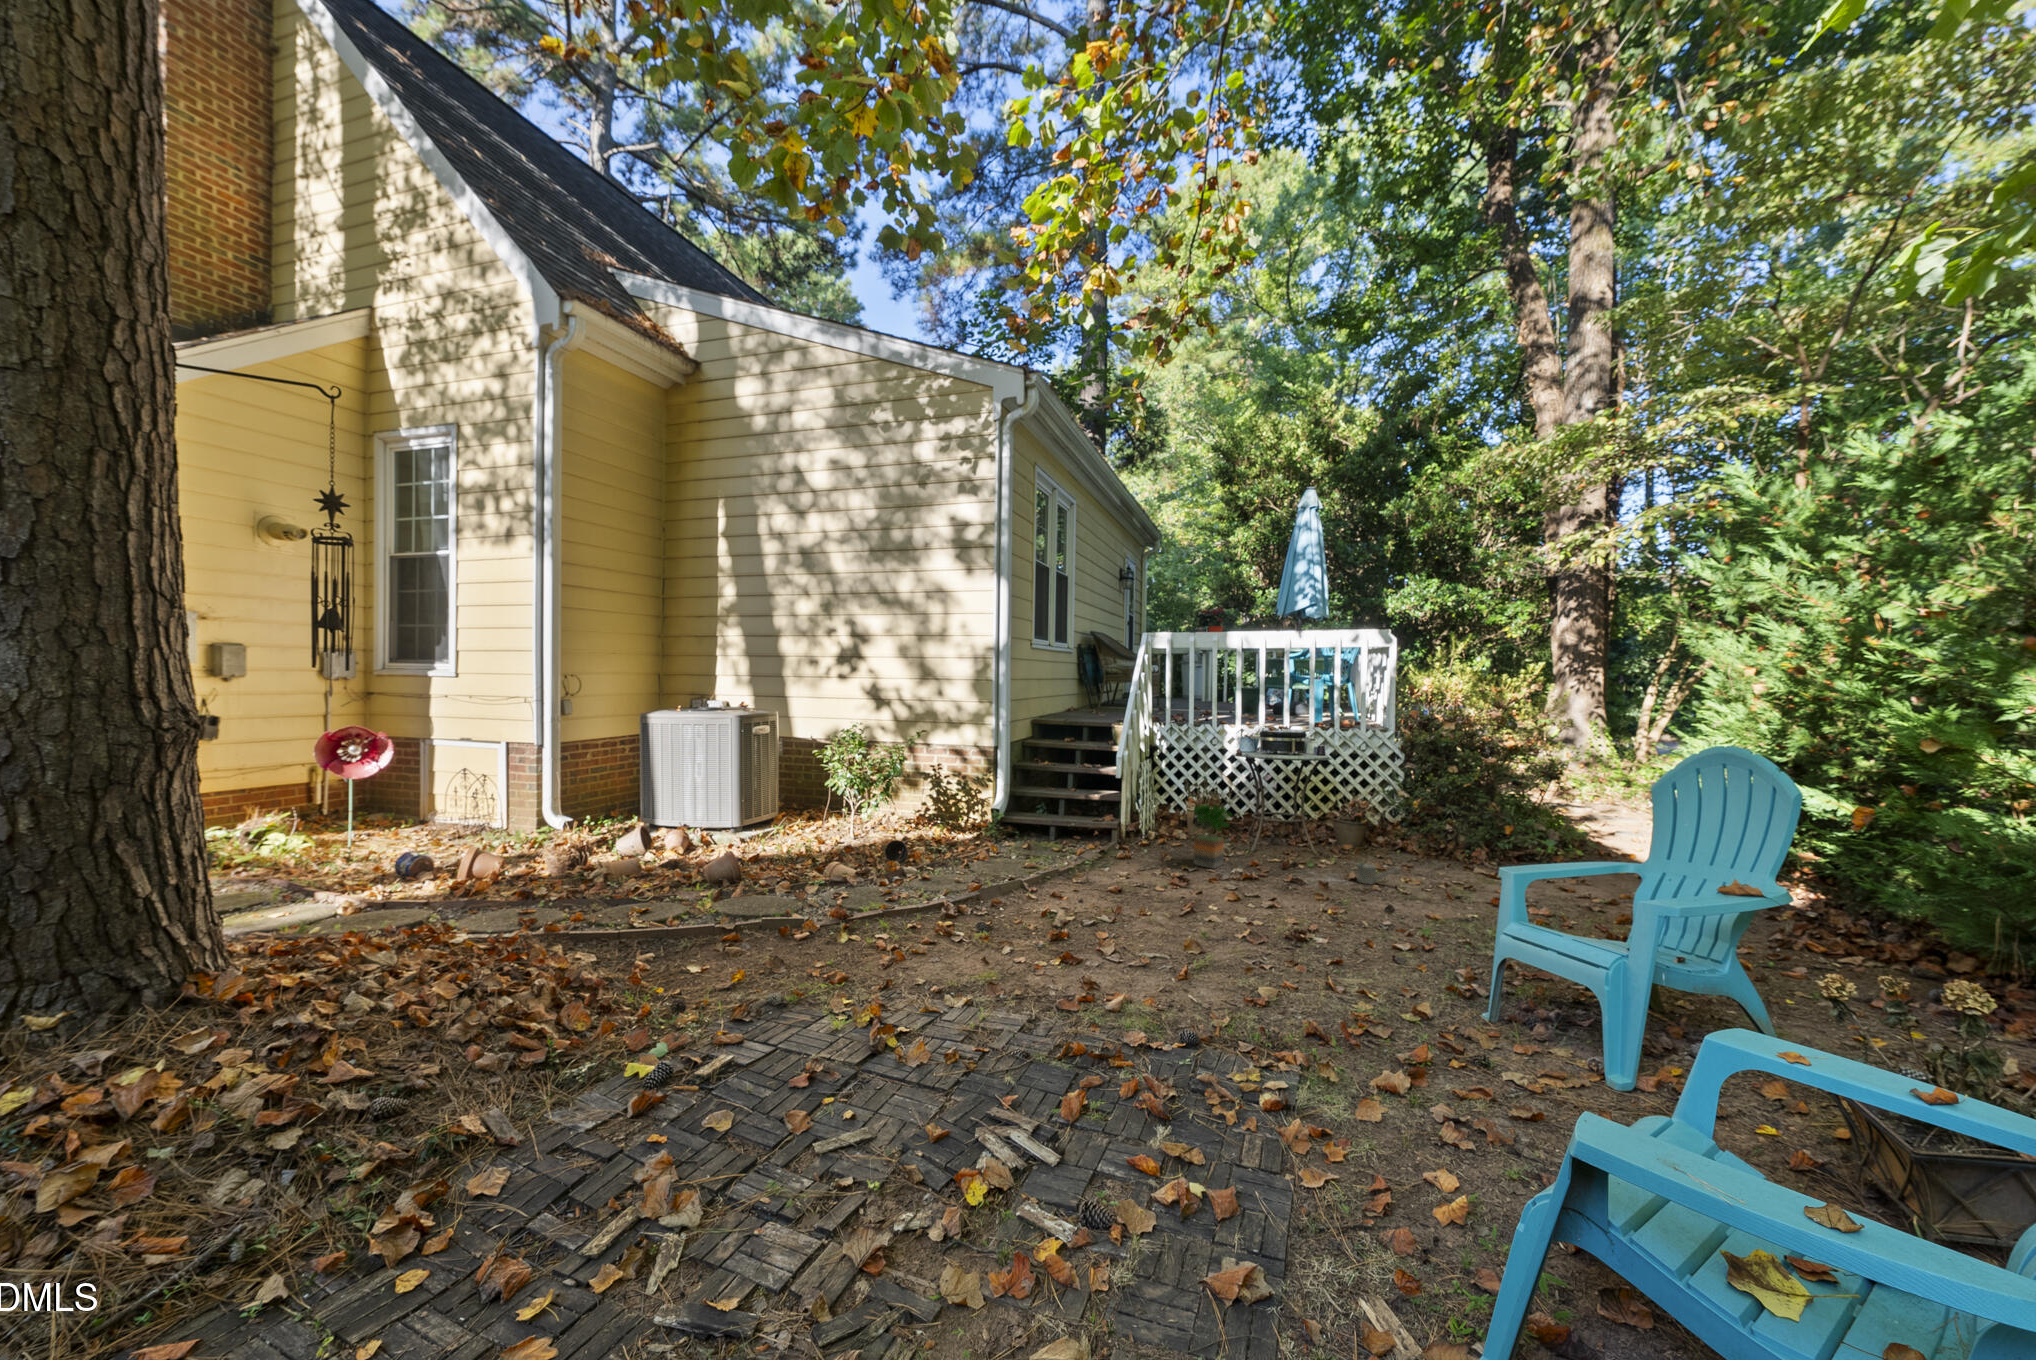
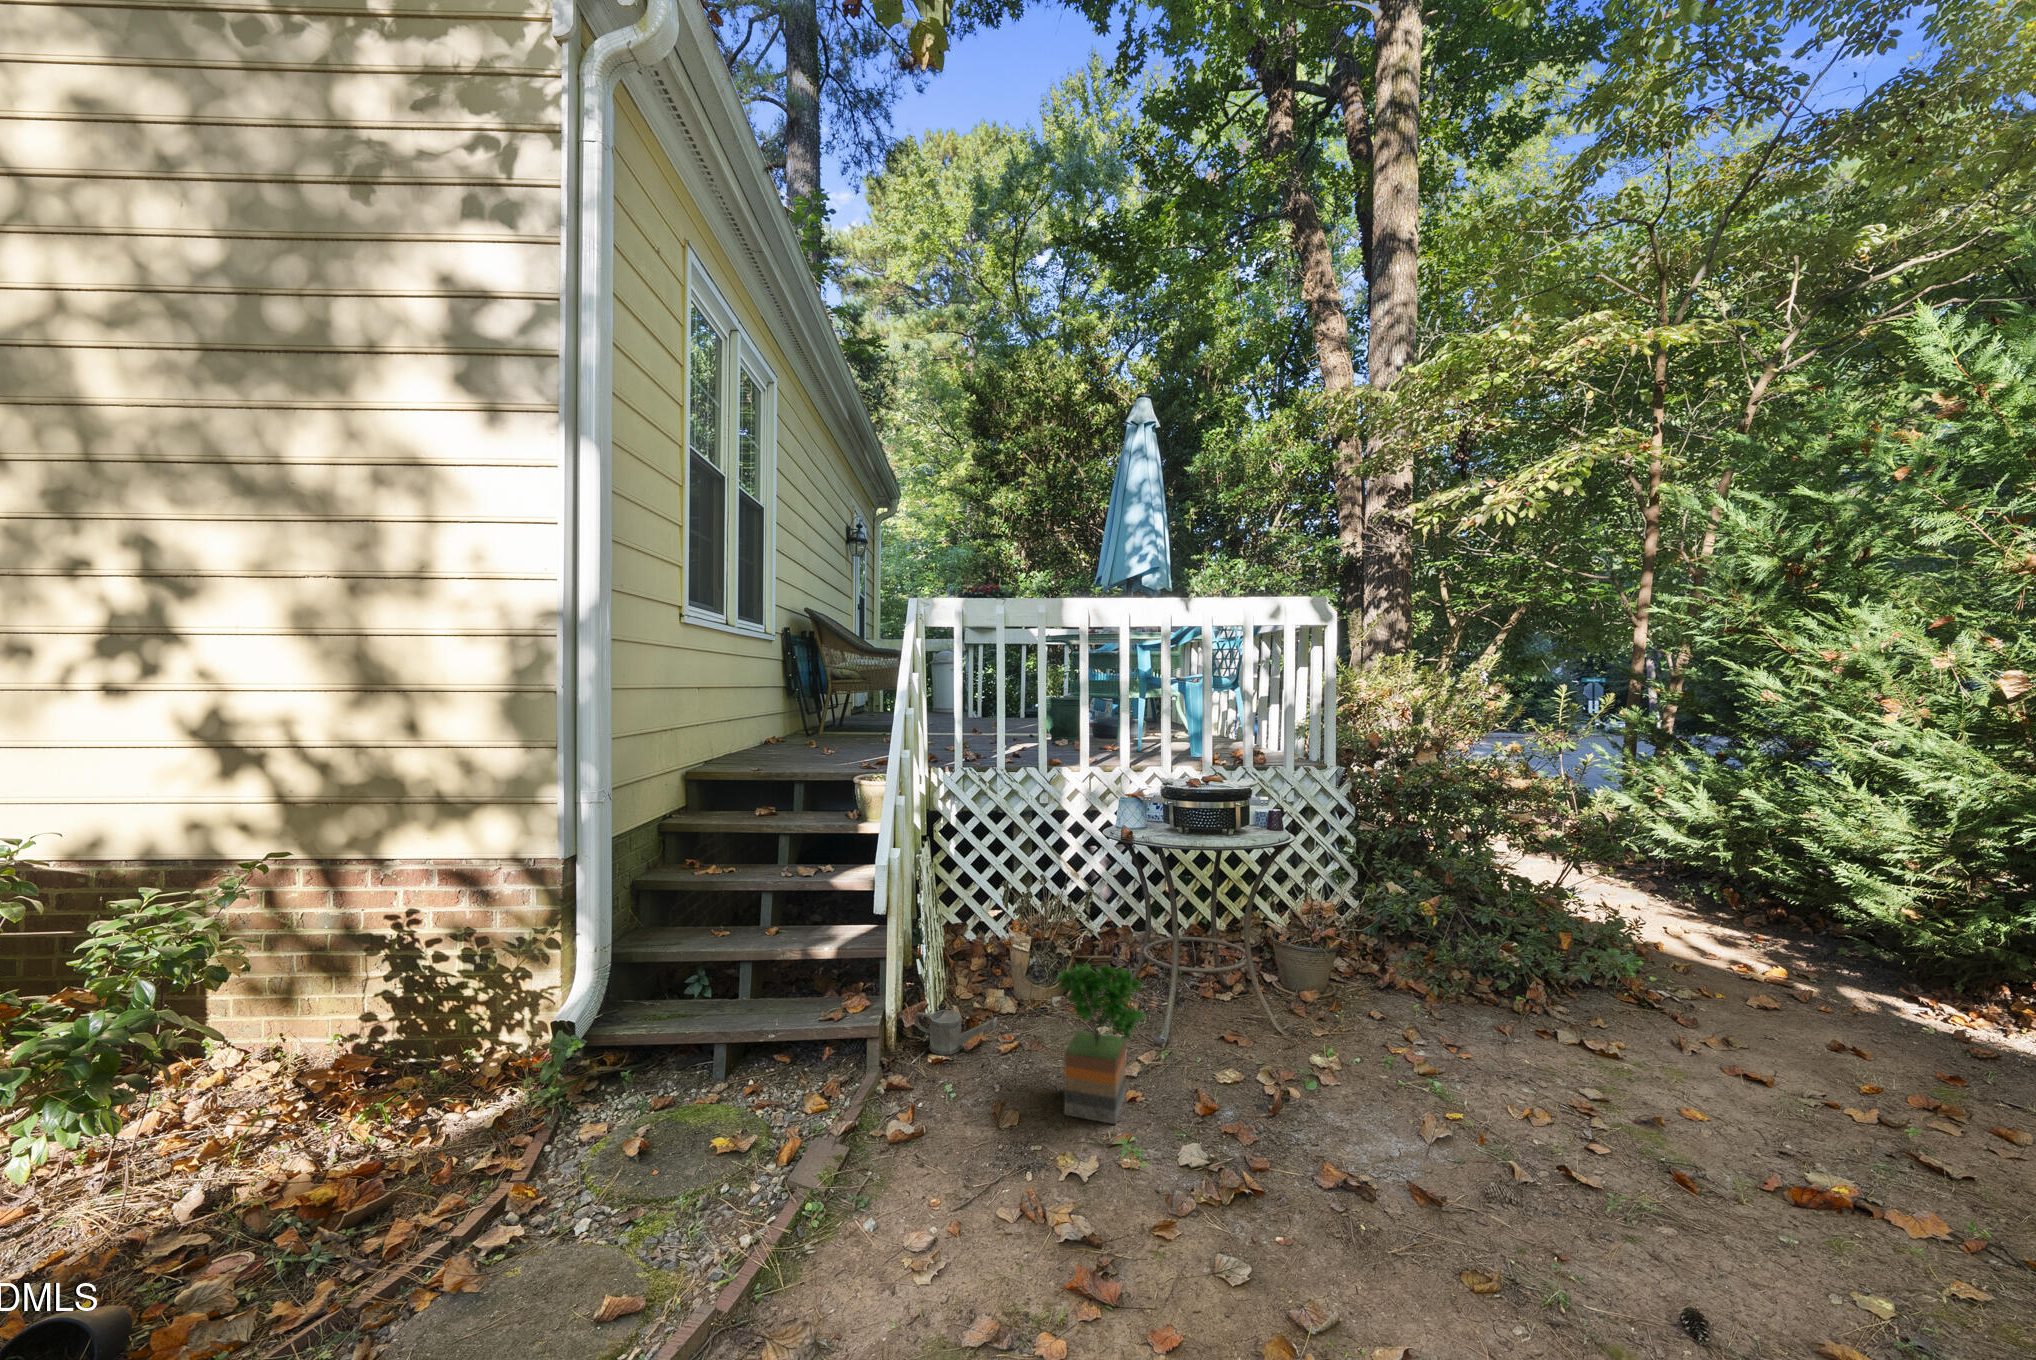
watering can: present [1349,863,1399,884] -> present [915,1010,997,1055]

